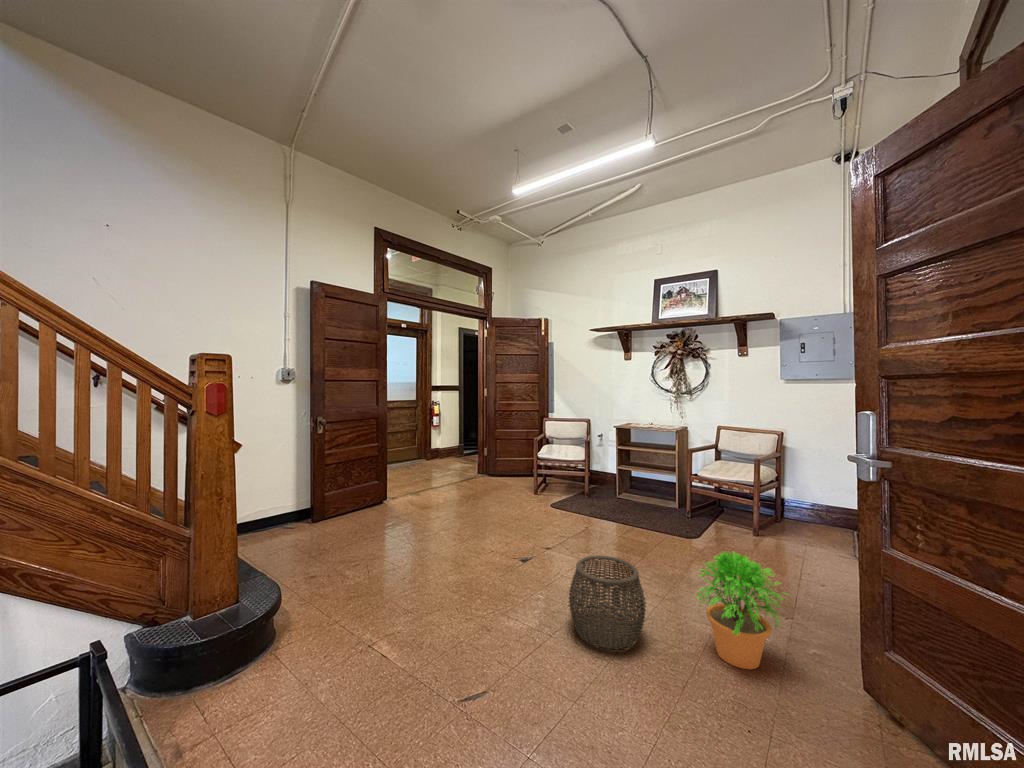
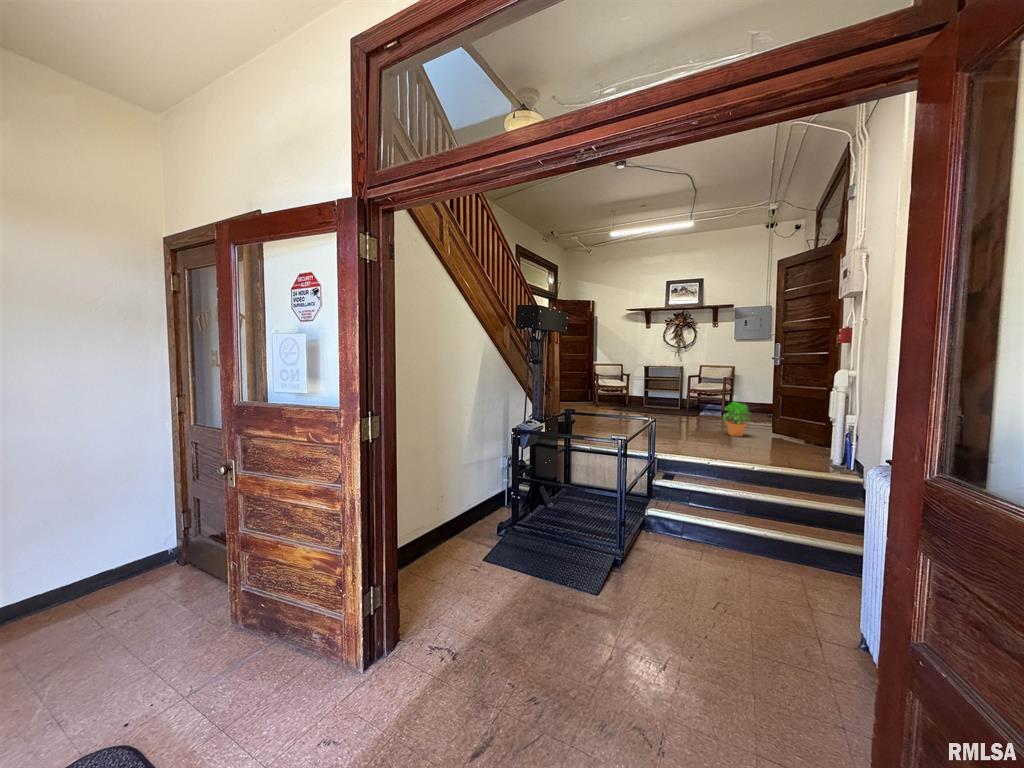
woven basket: present [569,556,646,650] -> none [678,410,708,436]

